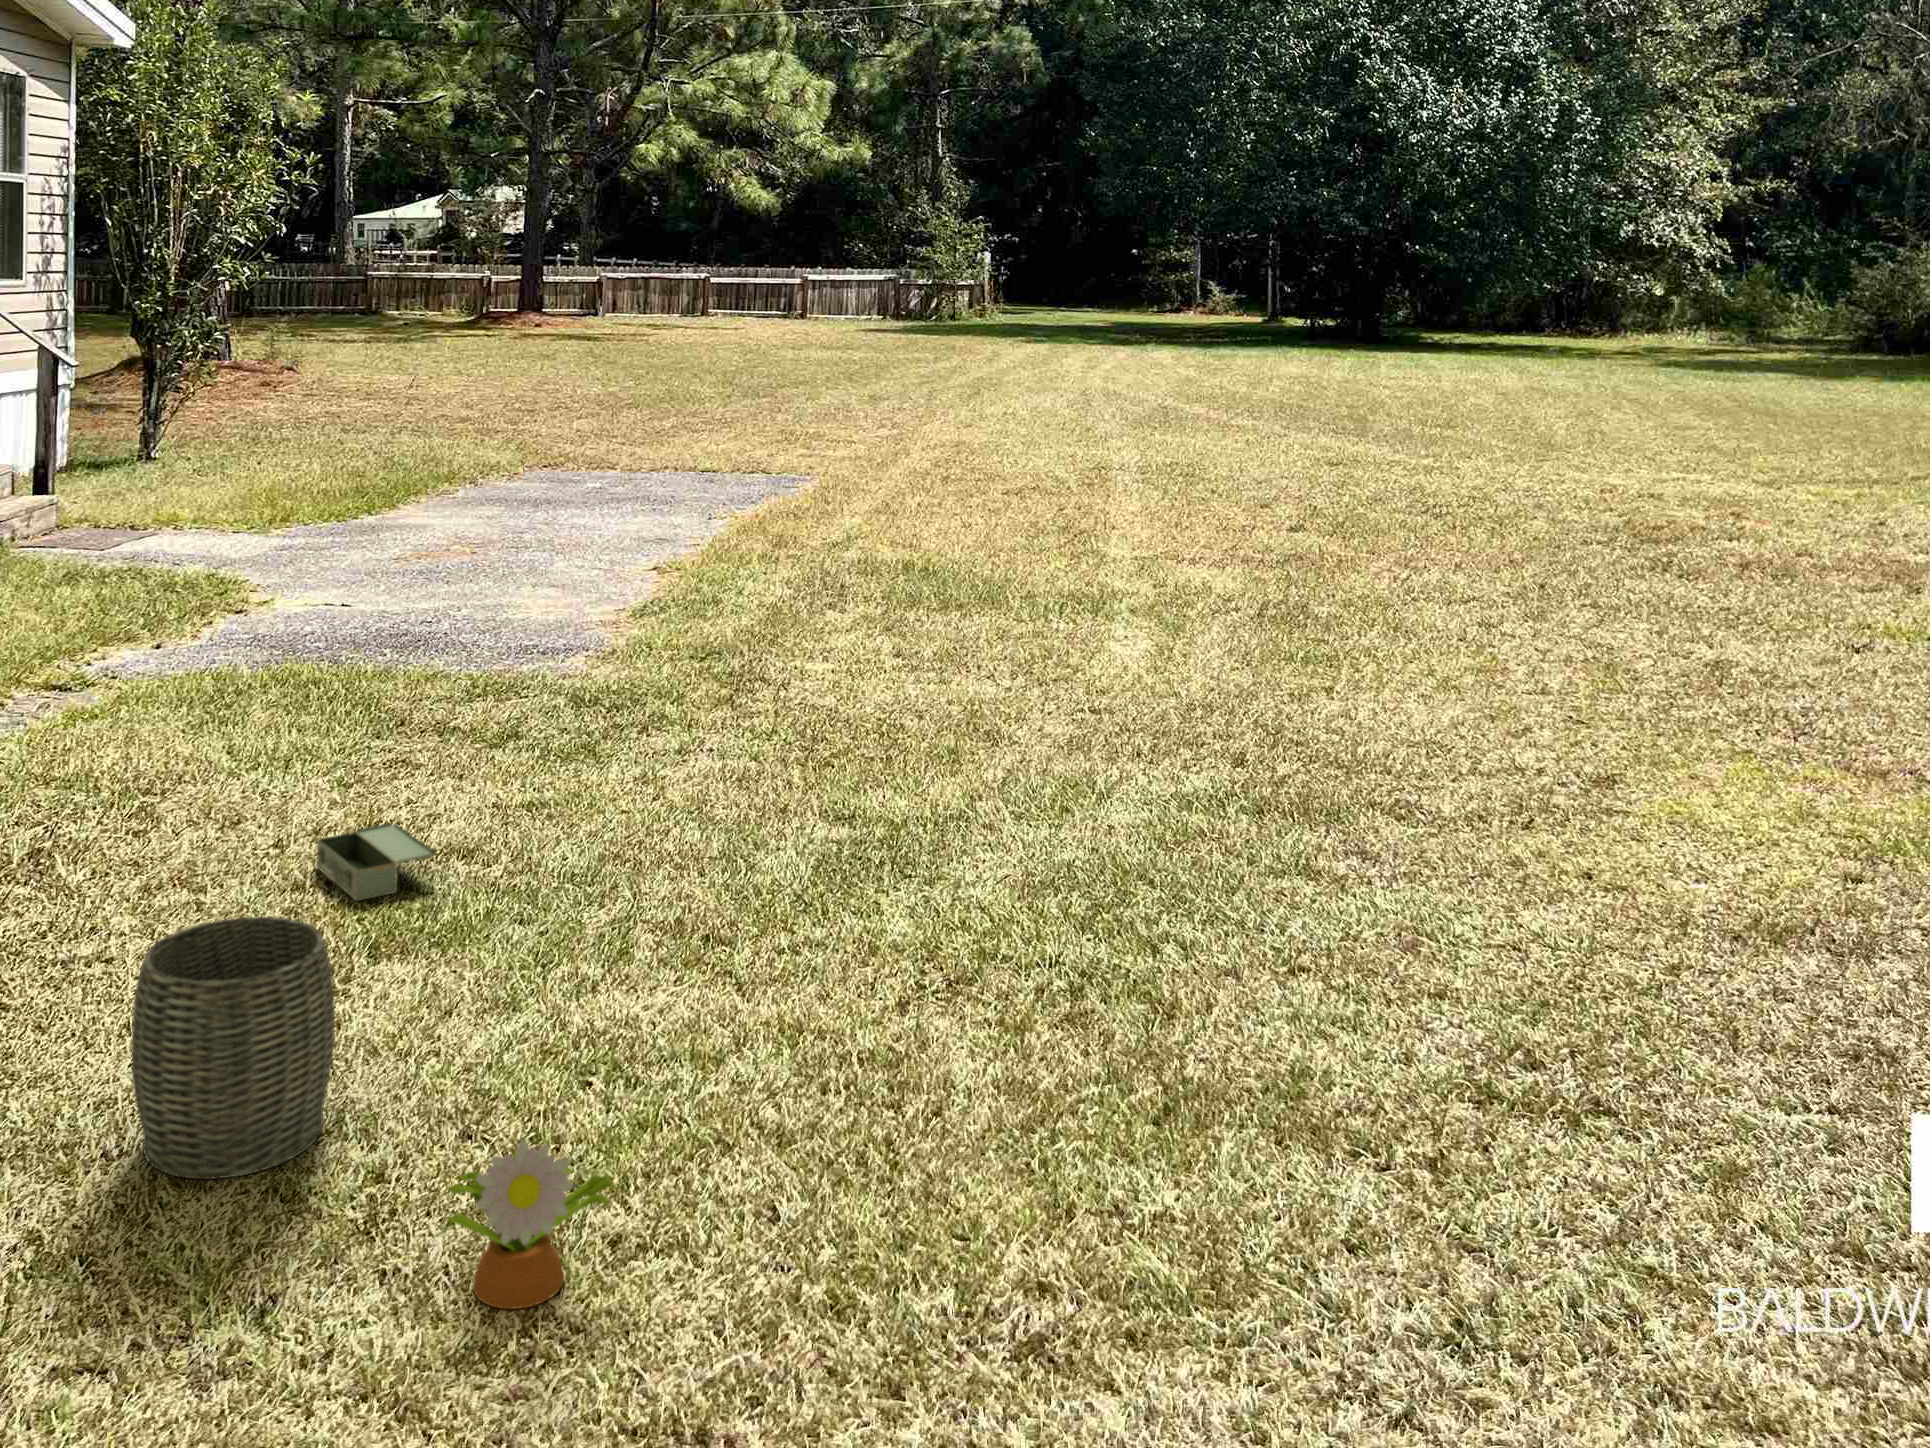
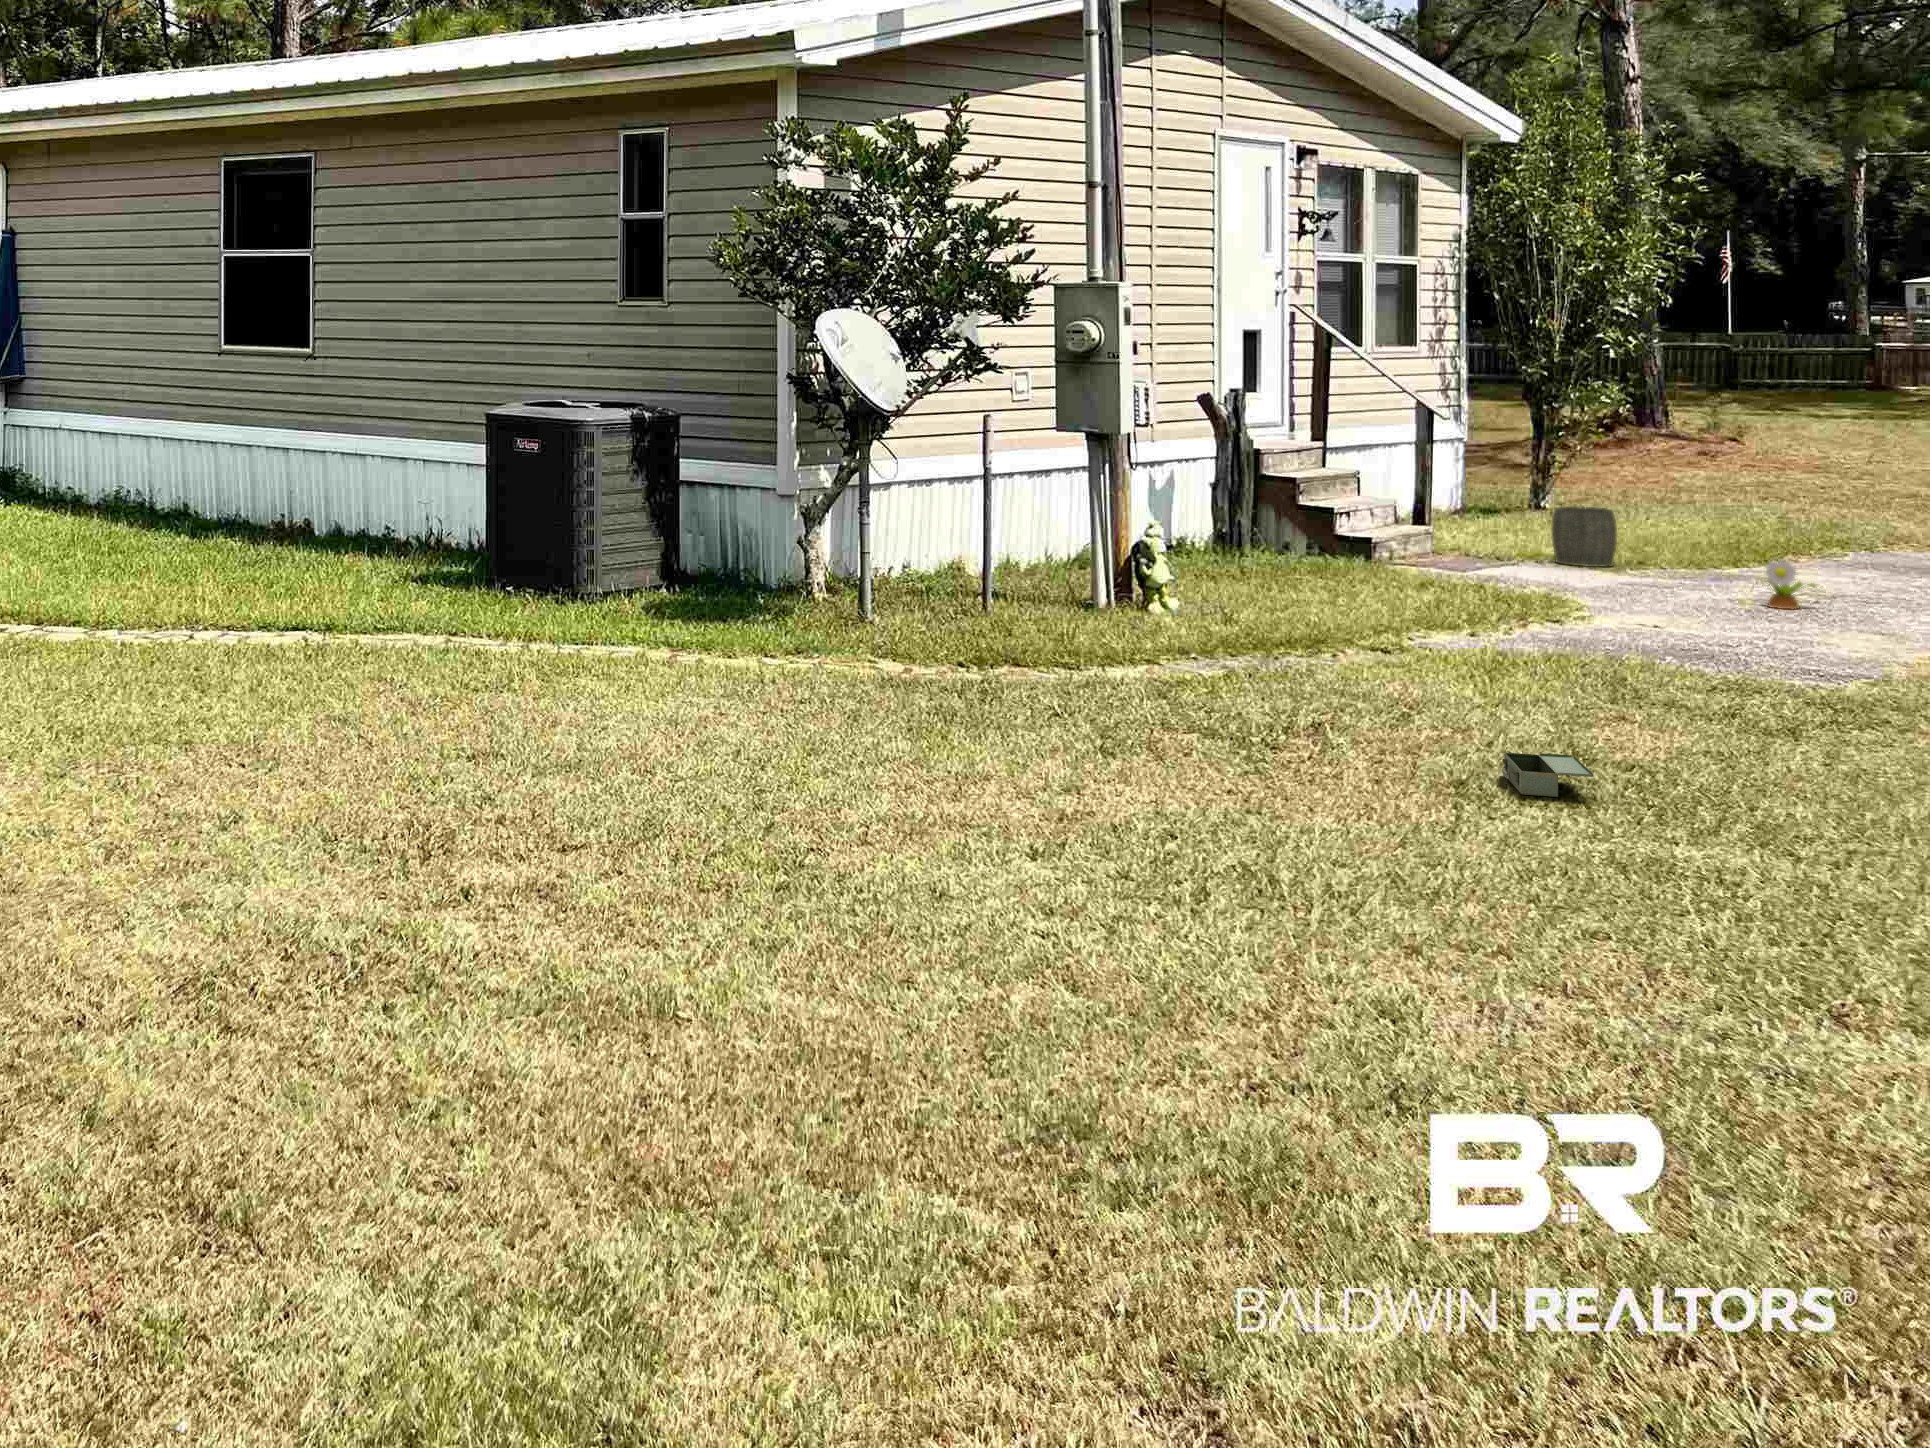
woven basket: present [132,917,335,1179] -> present [1551,506,1617,567]
decorative plant: present [433,1140,616,1309] -> present [1764,559,1816,609]

